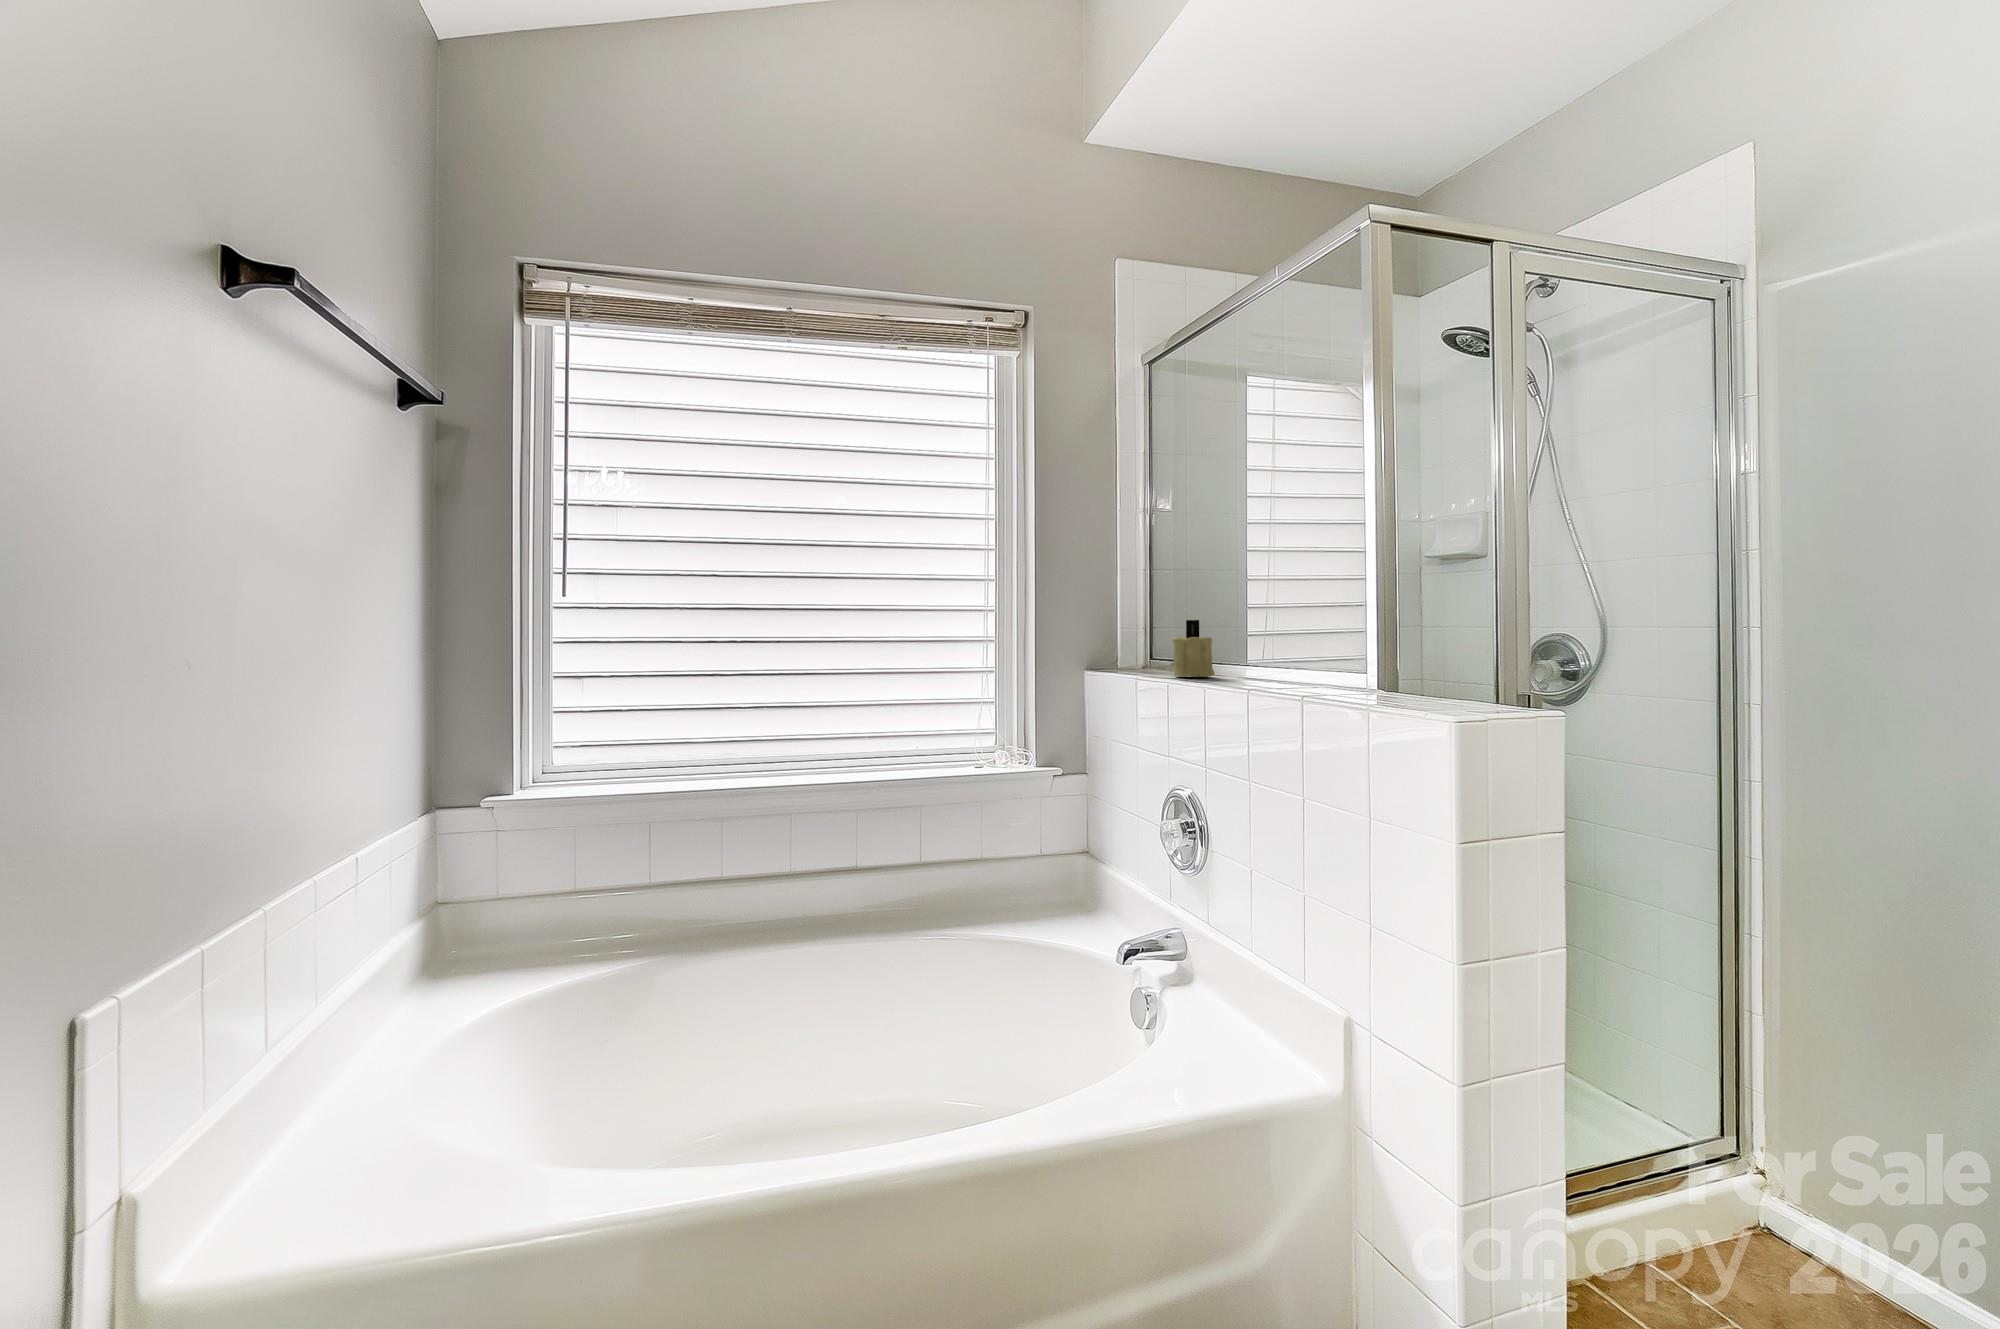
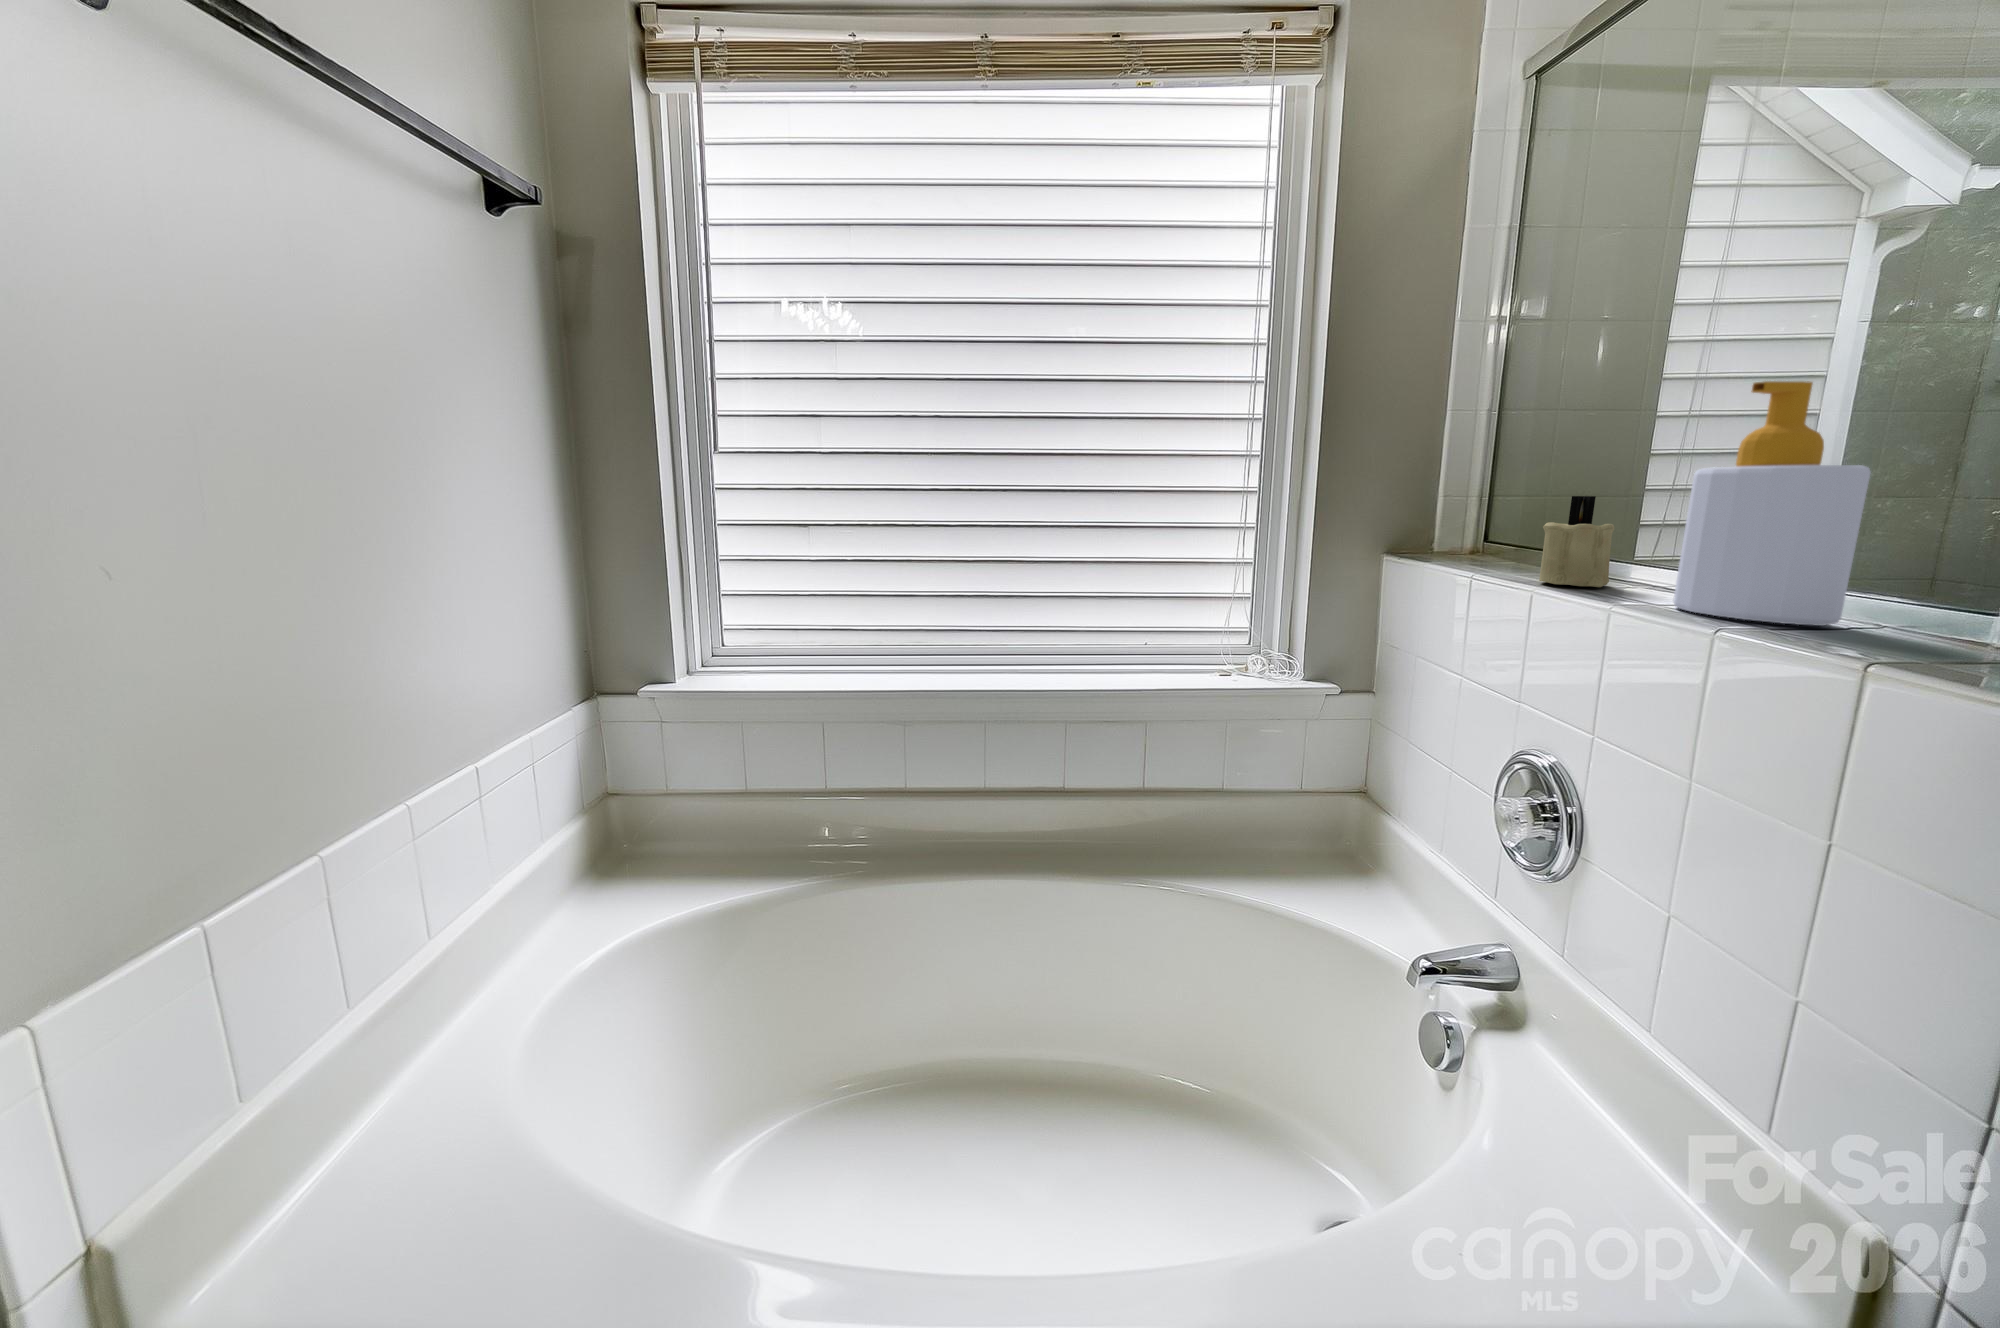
soap bottle: none [1239,549,1316,687] -> present [1673,381,1871,626]

